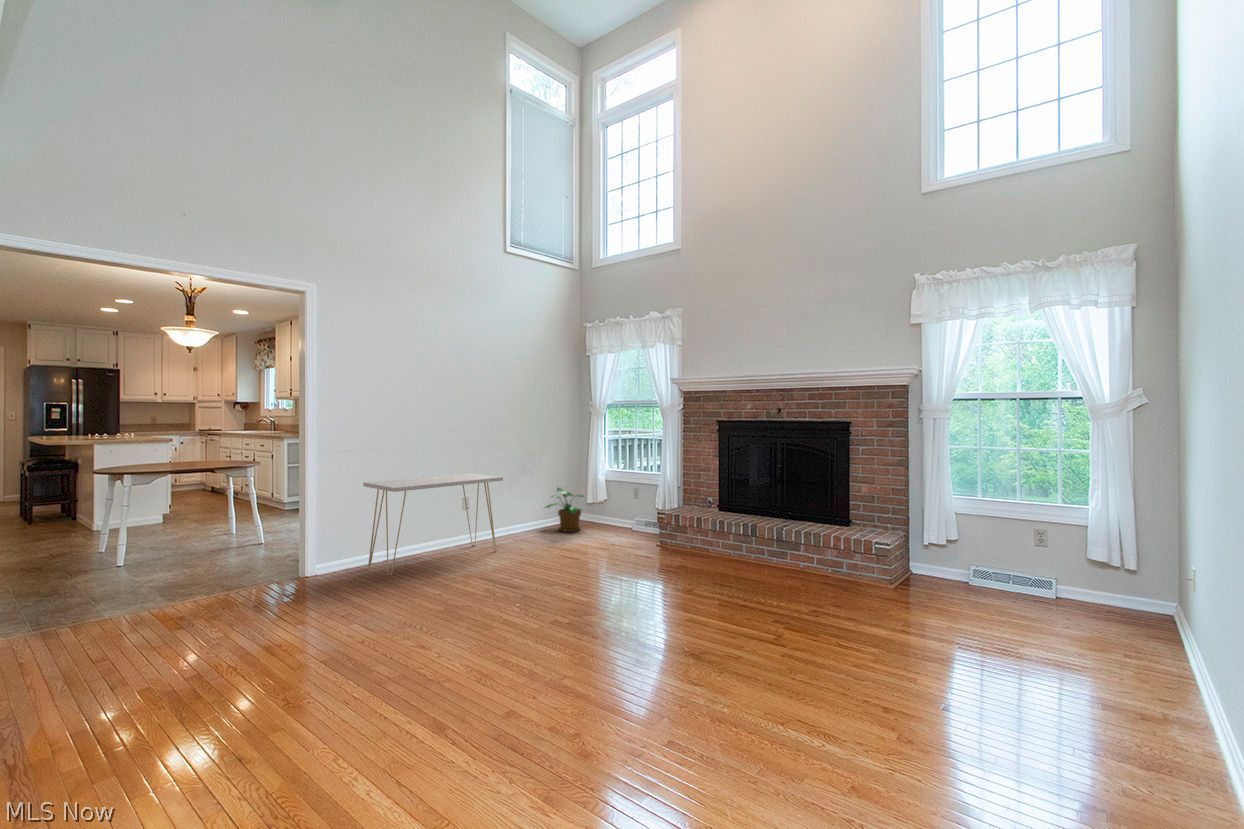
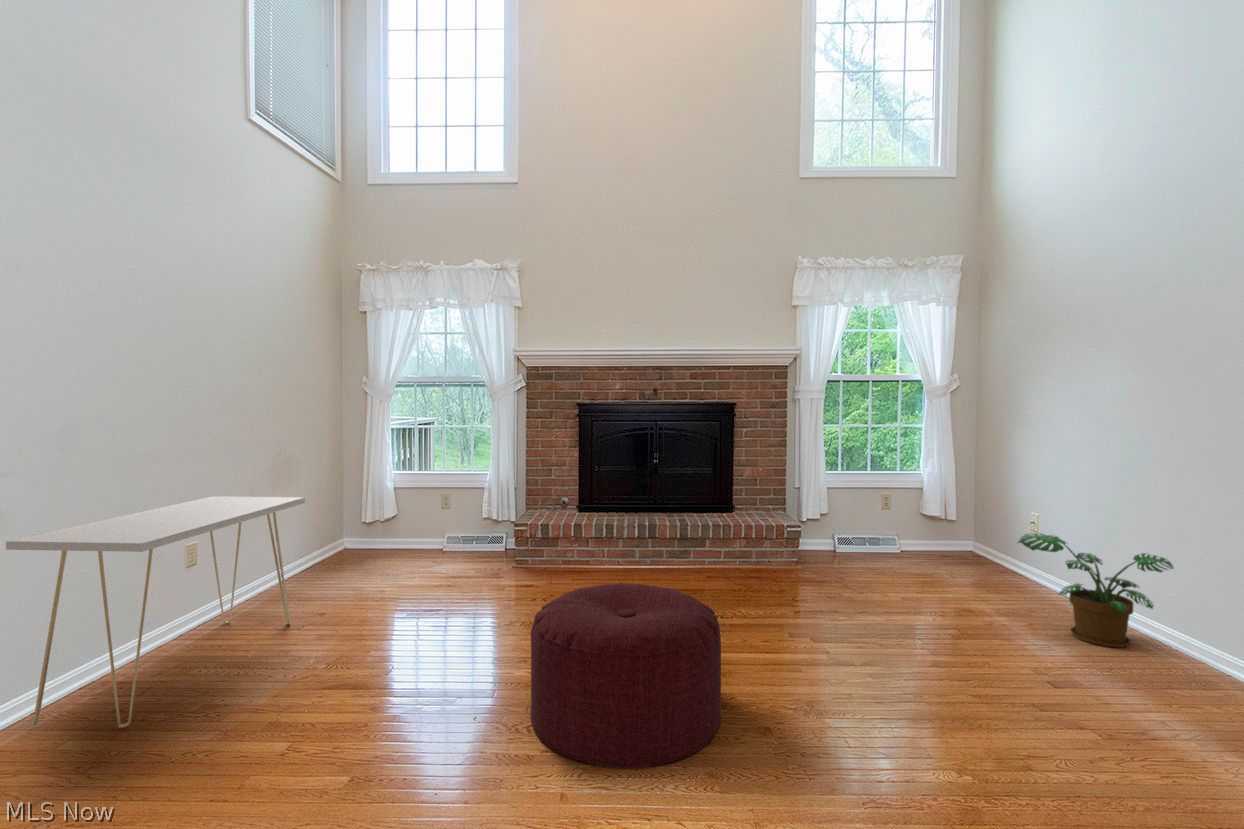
potted plant: present [546,487,584,532] -> present [1018,533,1173,647]
ottoman: none [511,545,636,651] -> present [531,583,721,768]

